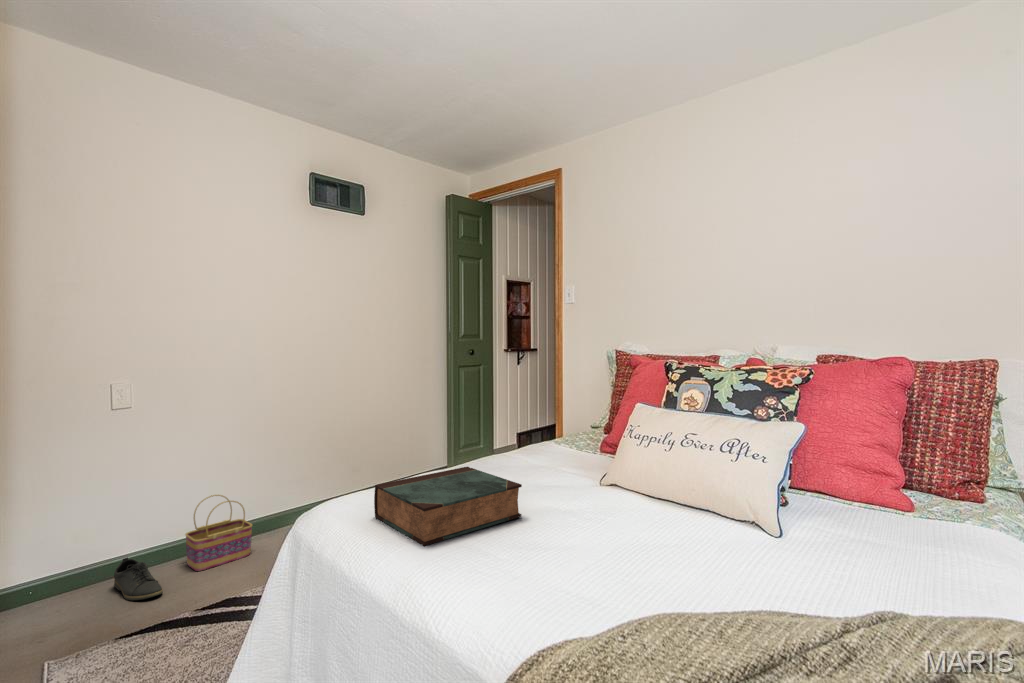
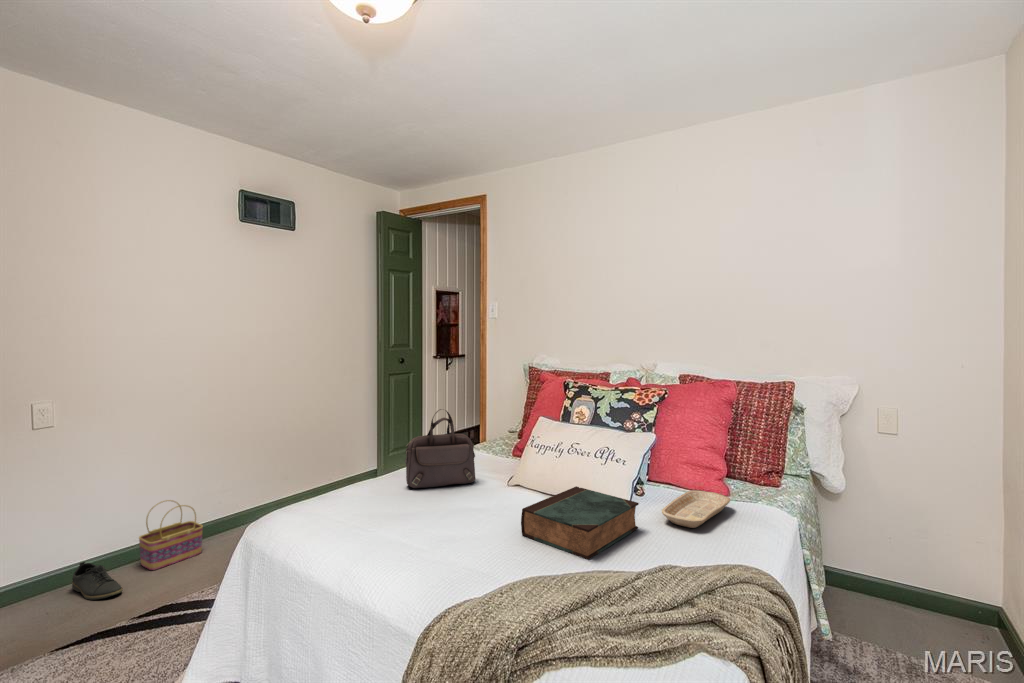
handbag: none [470,387,558,486] -> present [405,409,476,488]
book: present [374,467,522,546] -> present [521,486,639,560]
tray: none [833,502,932,554] -> present [662,491,731,528]

